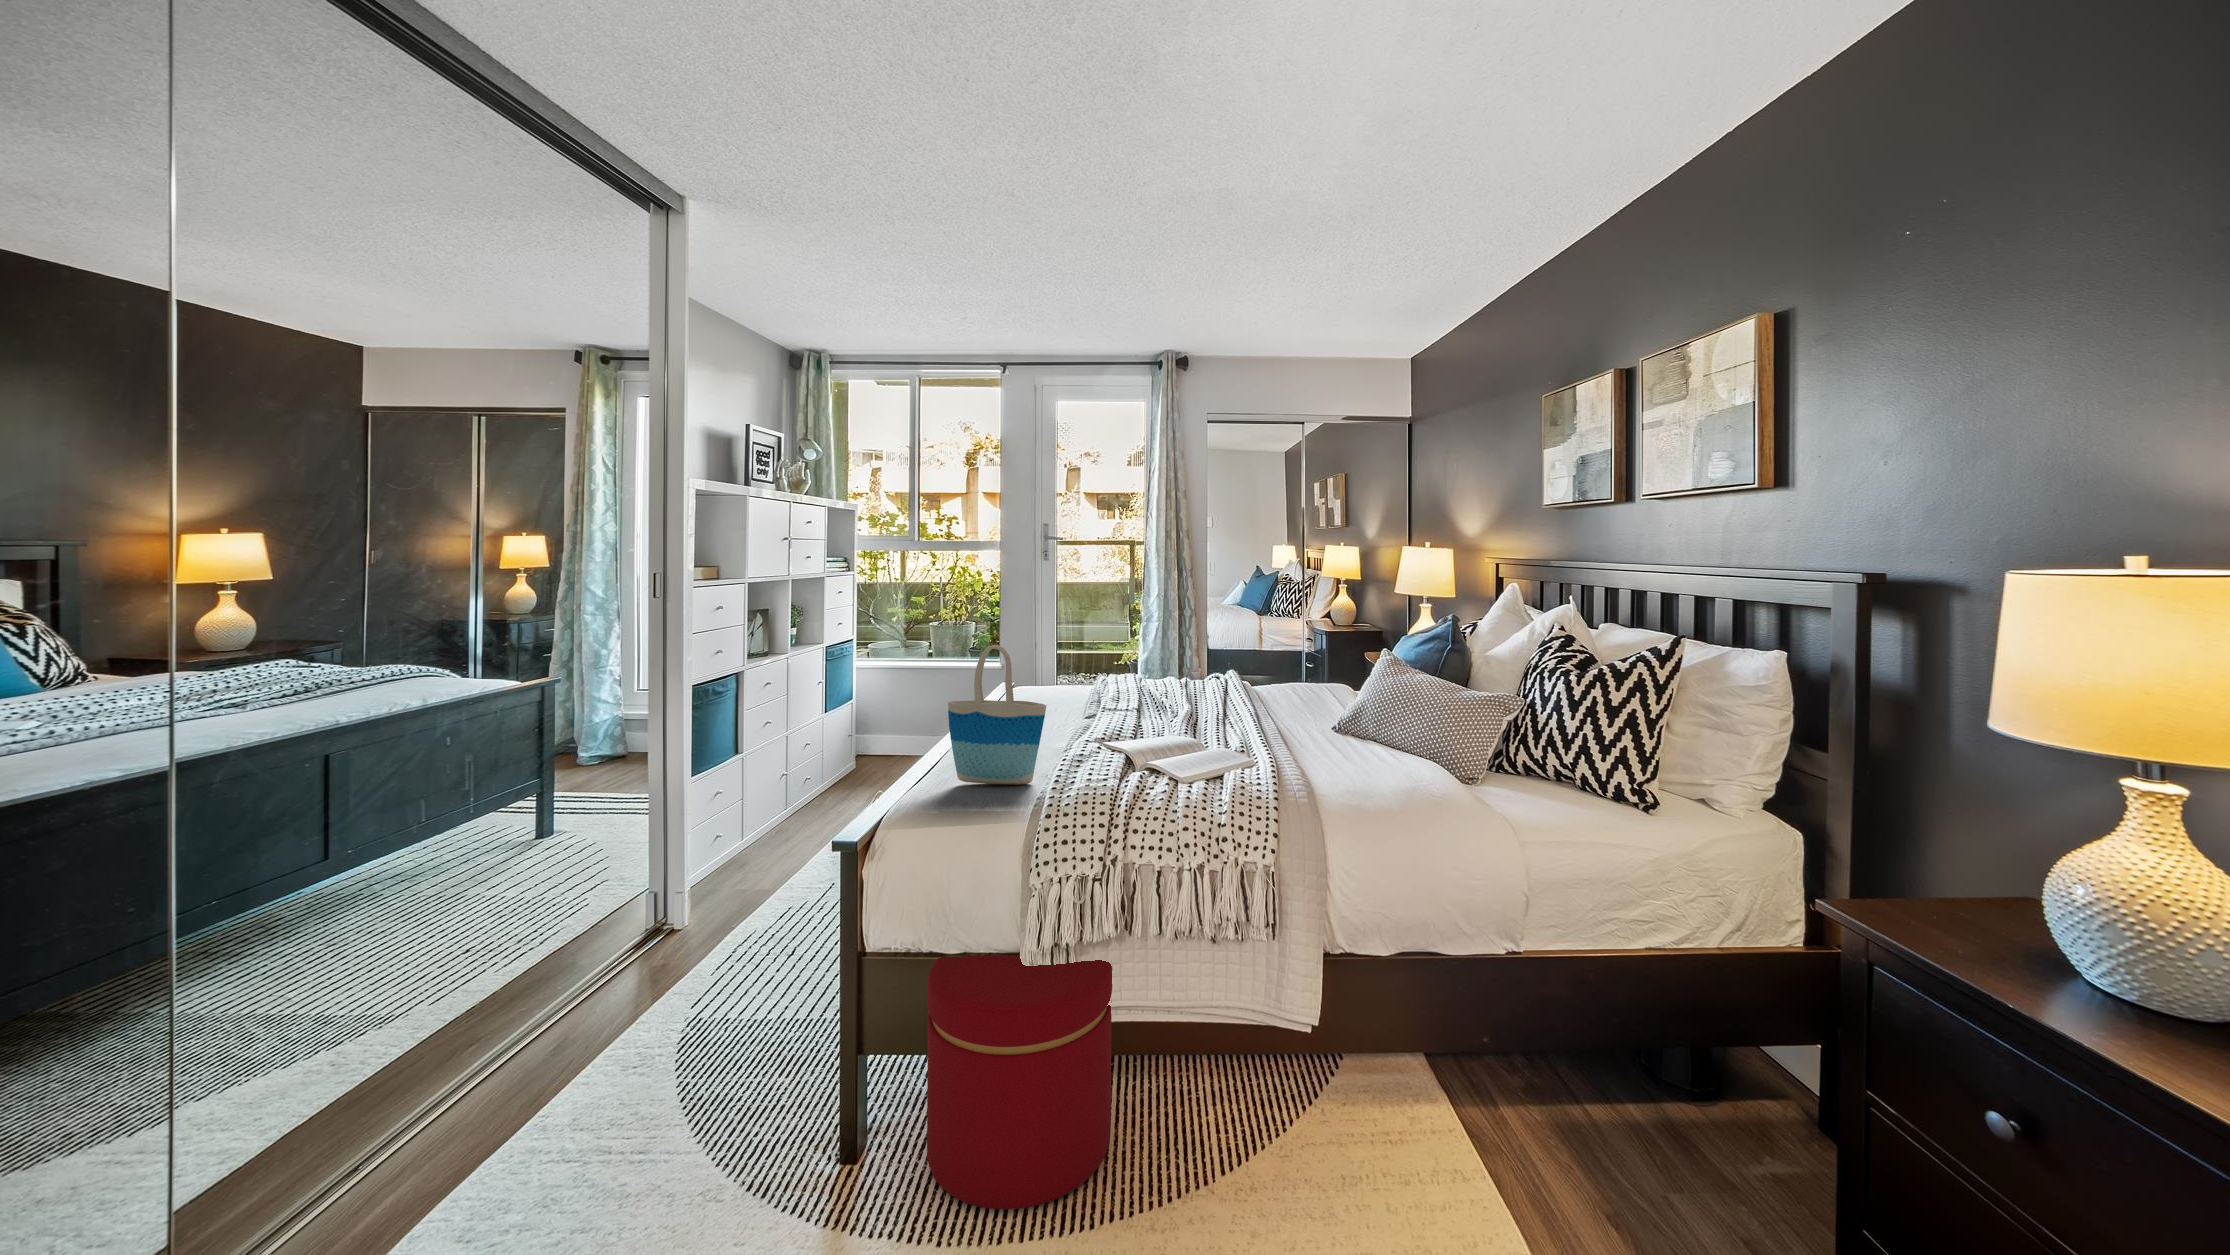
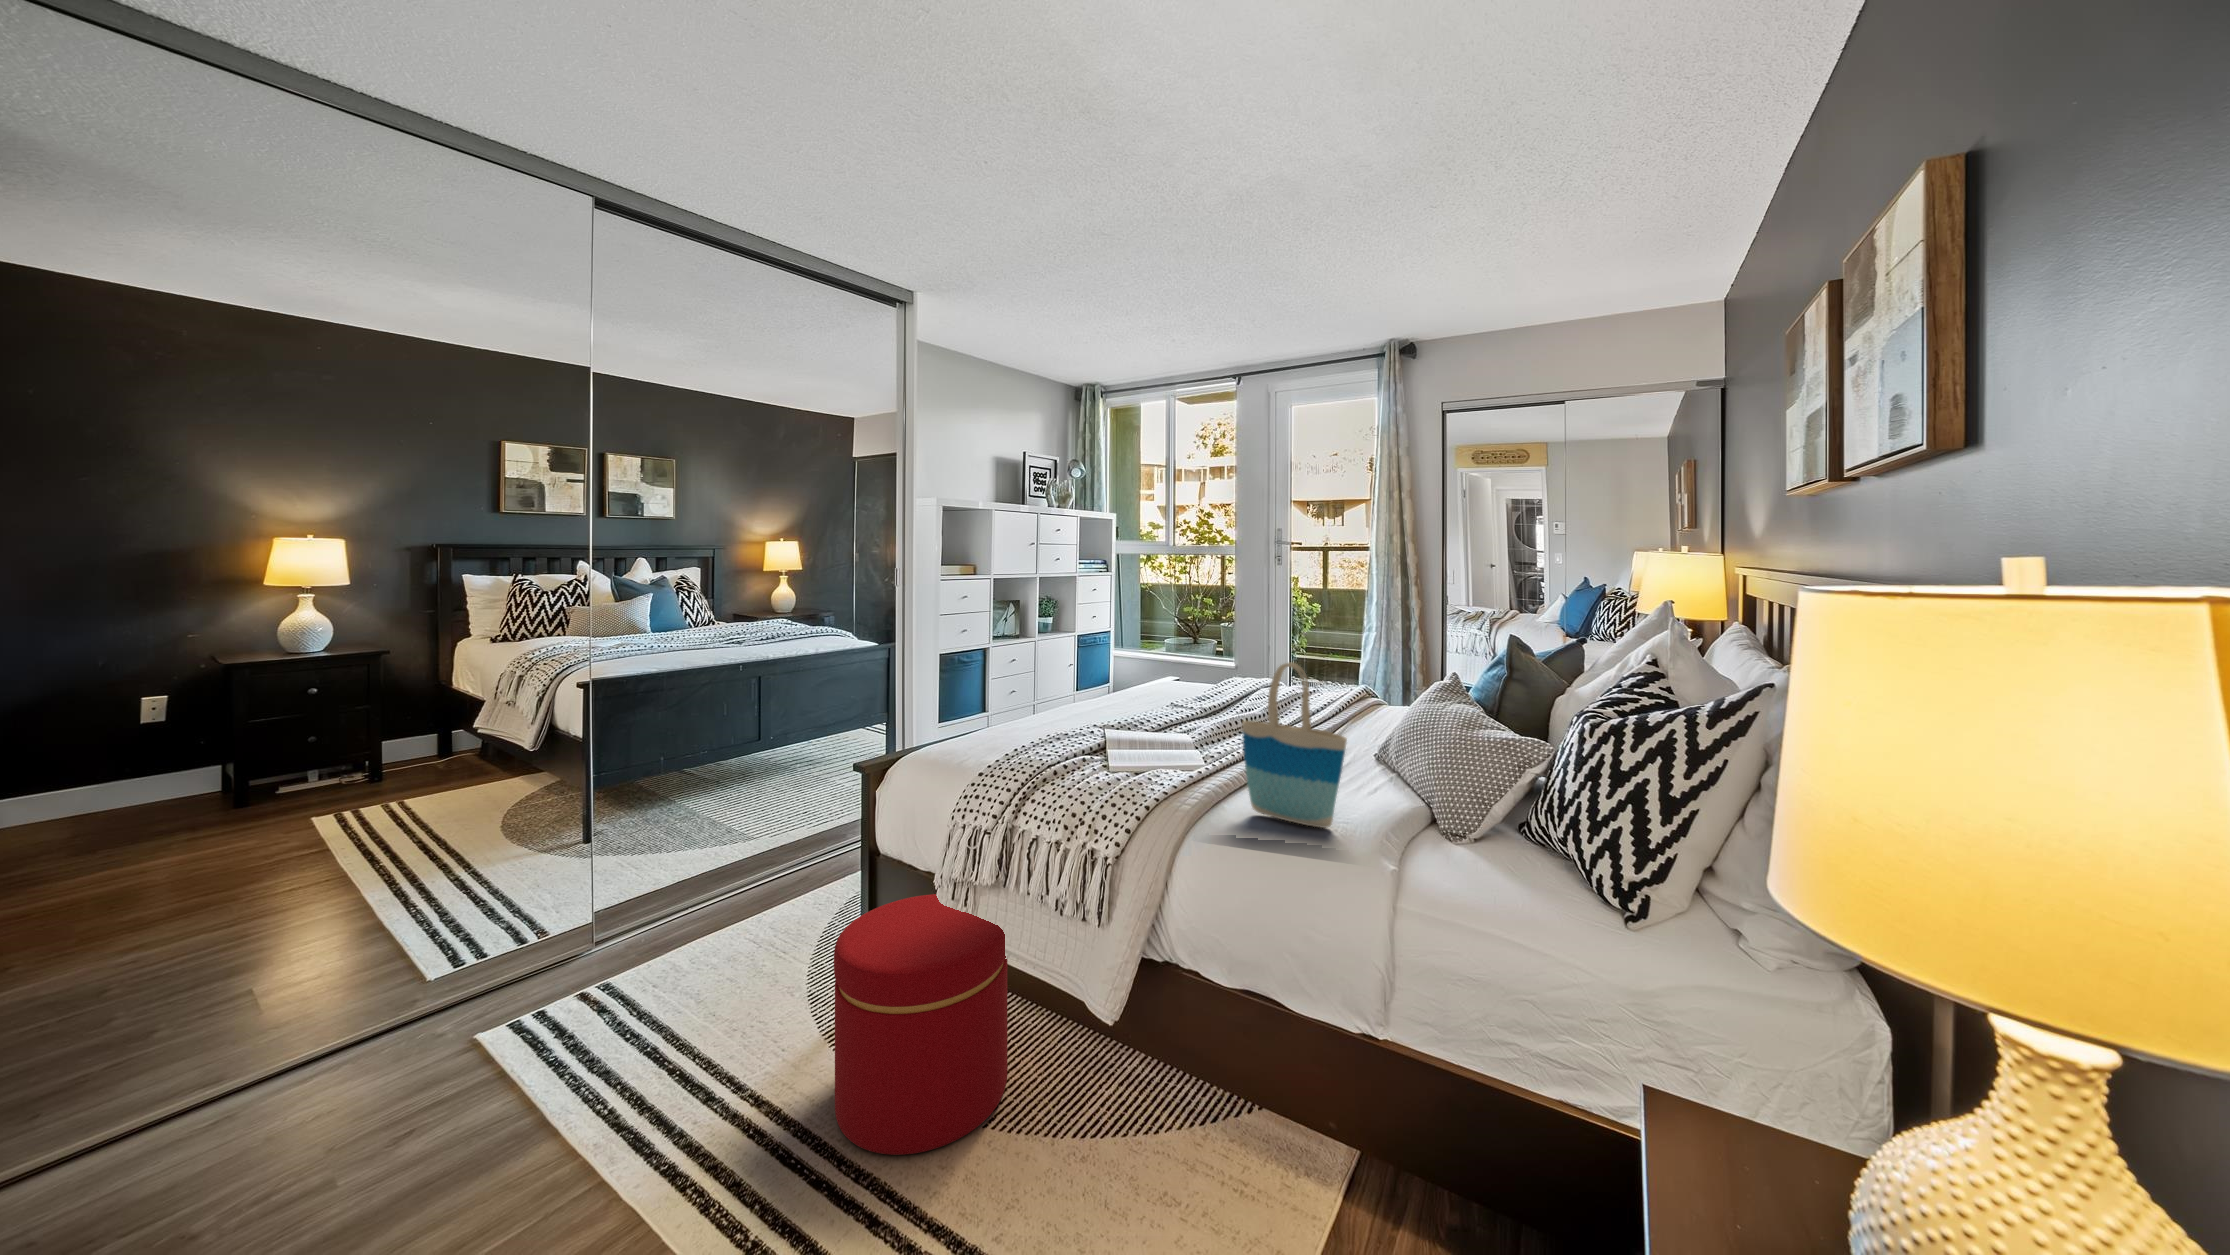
tote bag: present [948,645,1046,785] -> present [1242,663,1347,828]

